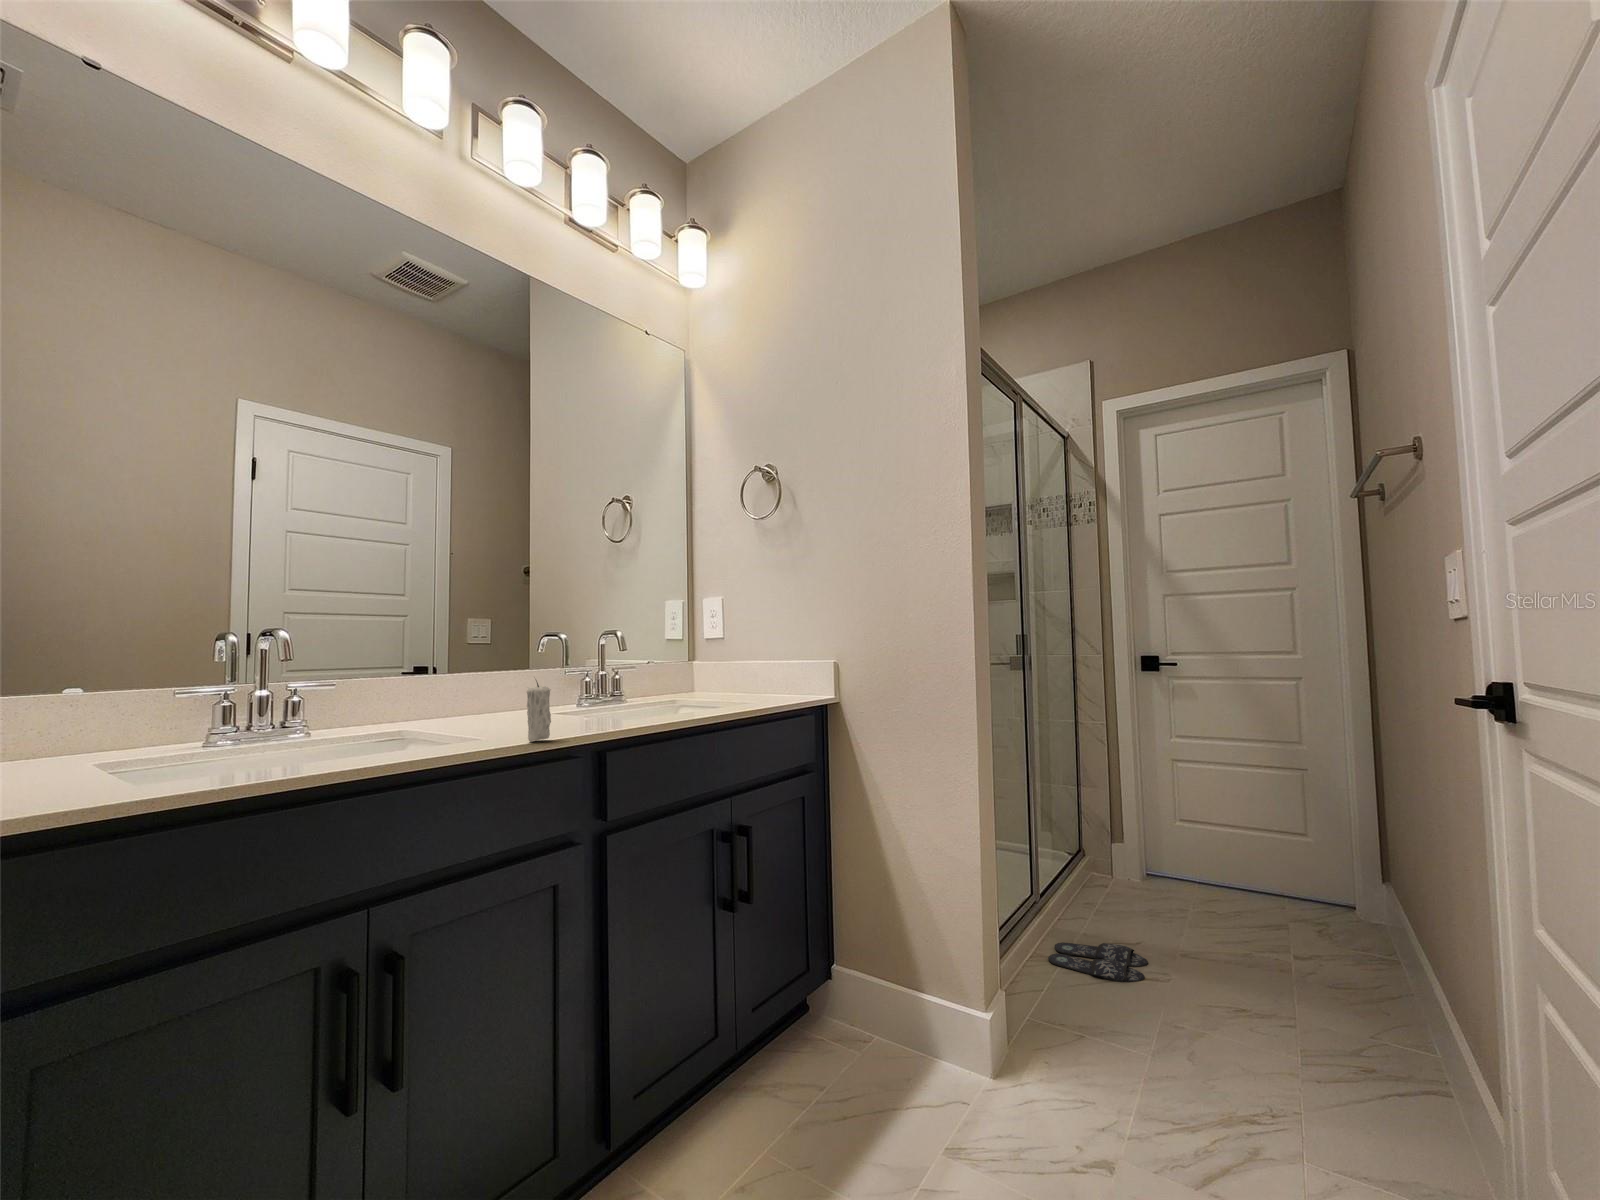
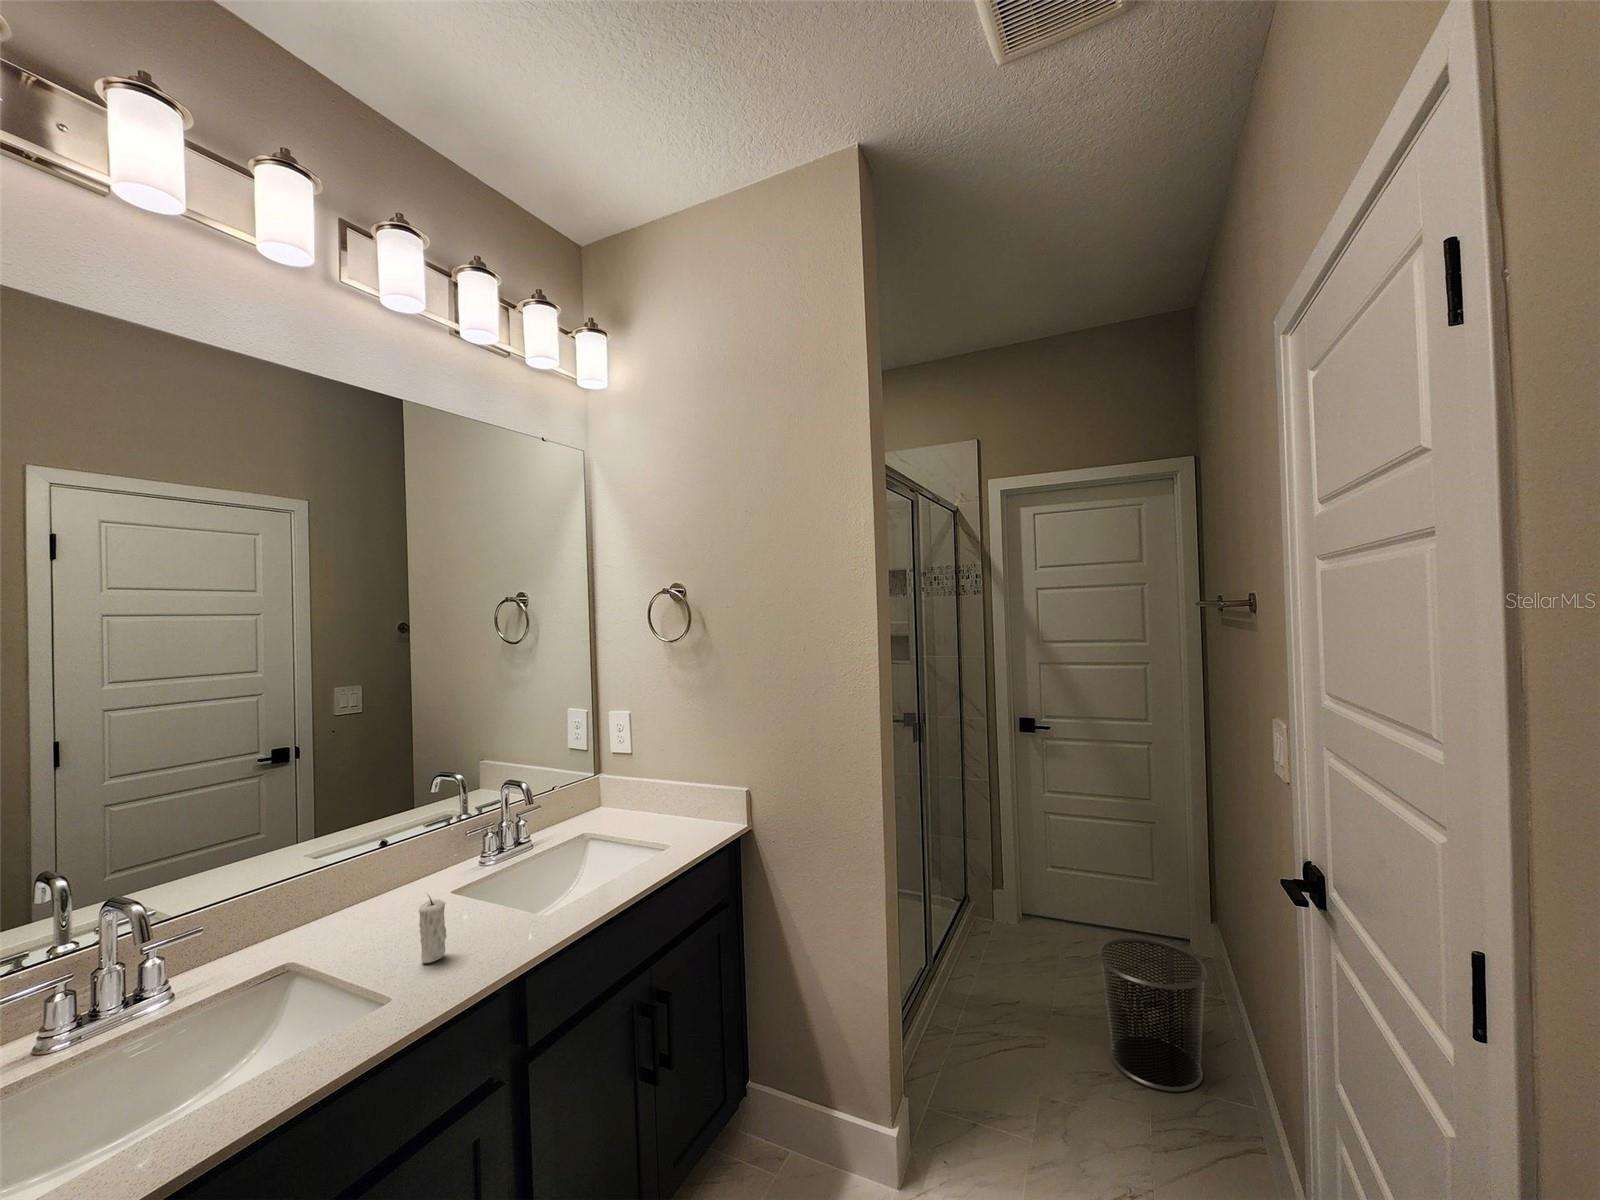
waste bin: none [1237,868,1373,1031] -> present [1098,938,1207,1092]
slippers: present [1048,942,1148,982] -> none [936,1002,1022,1049]

